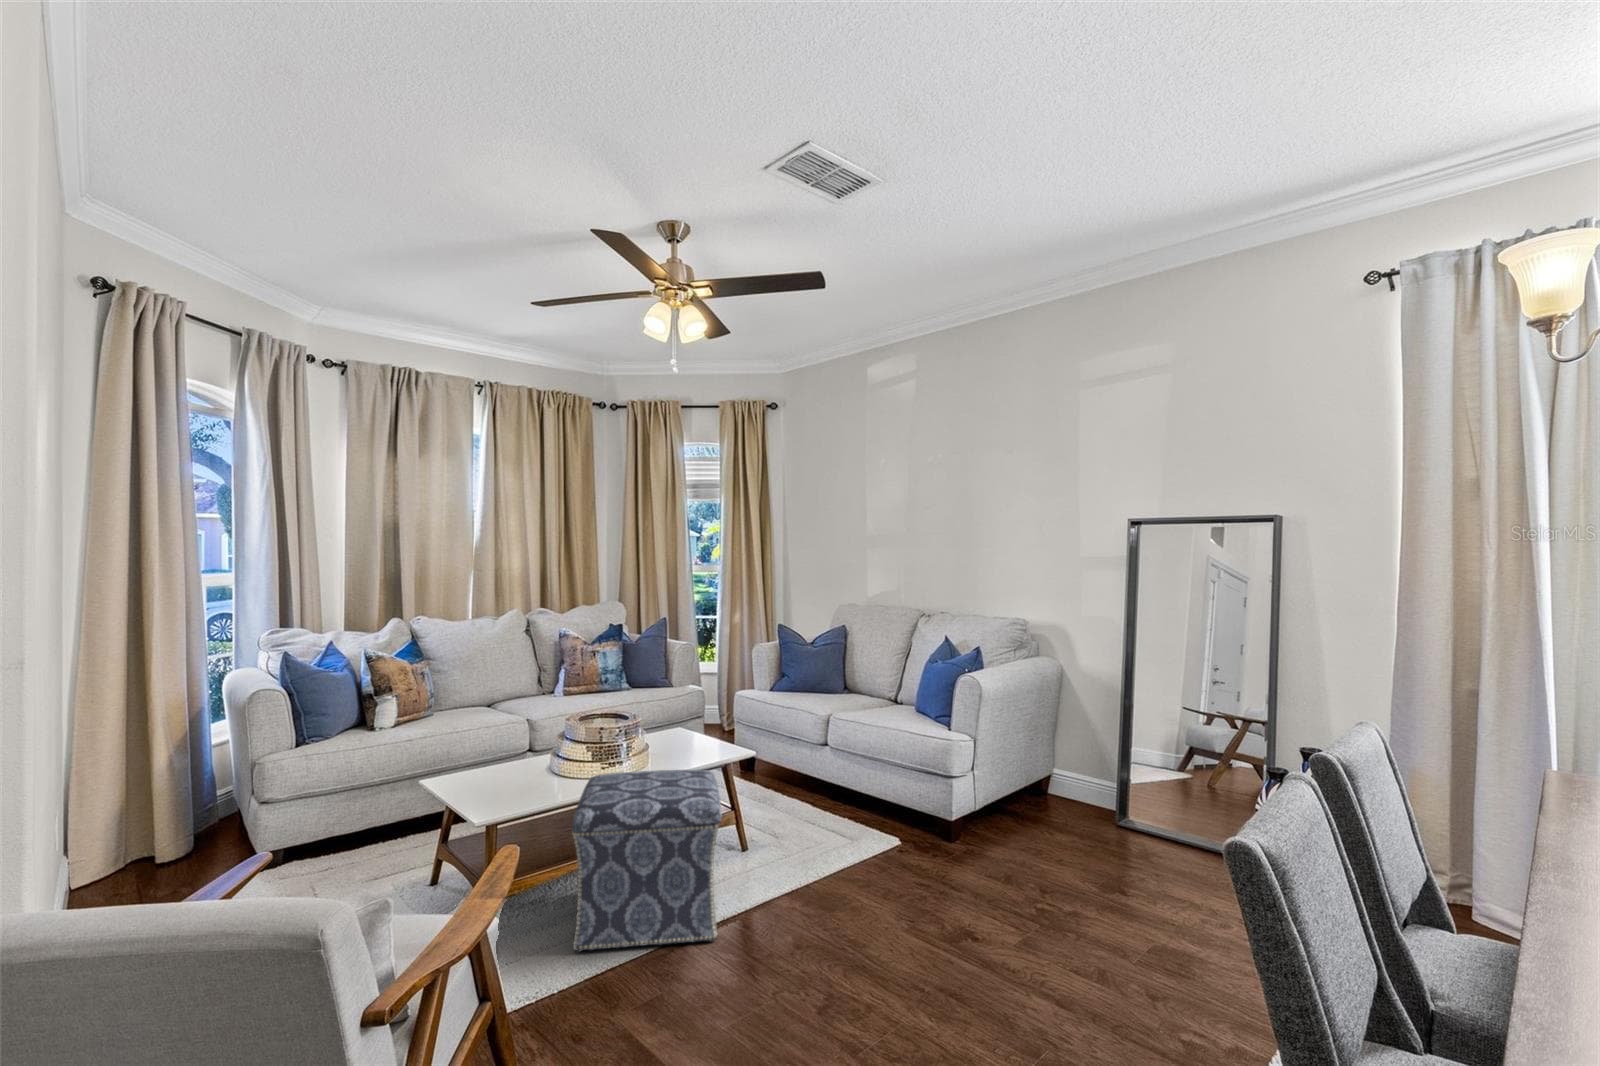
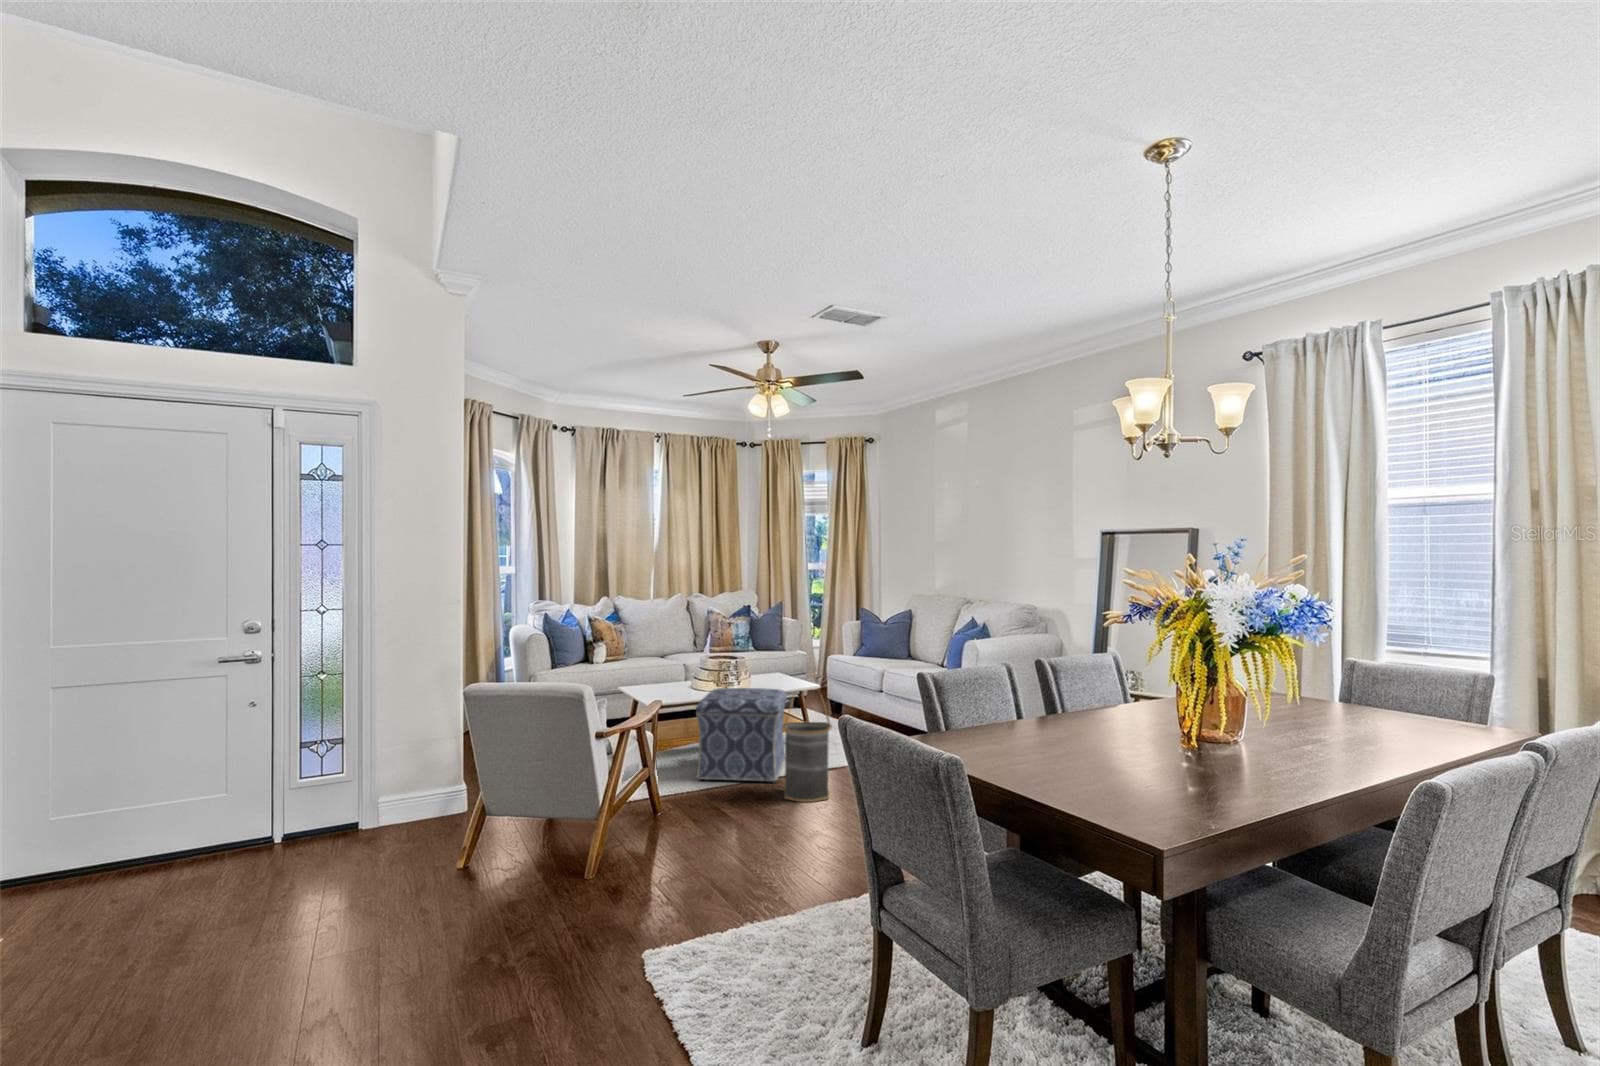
basket: none [737,791,822,991] -> present [783,696,832,802]

